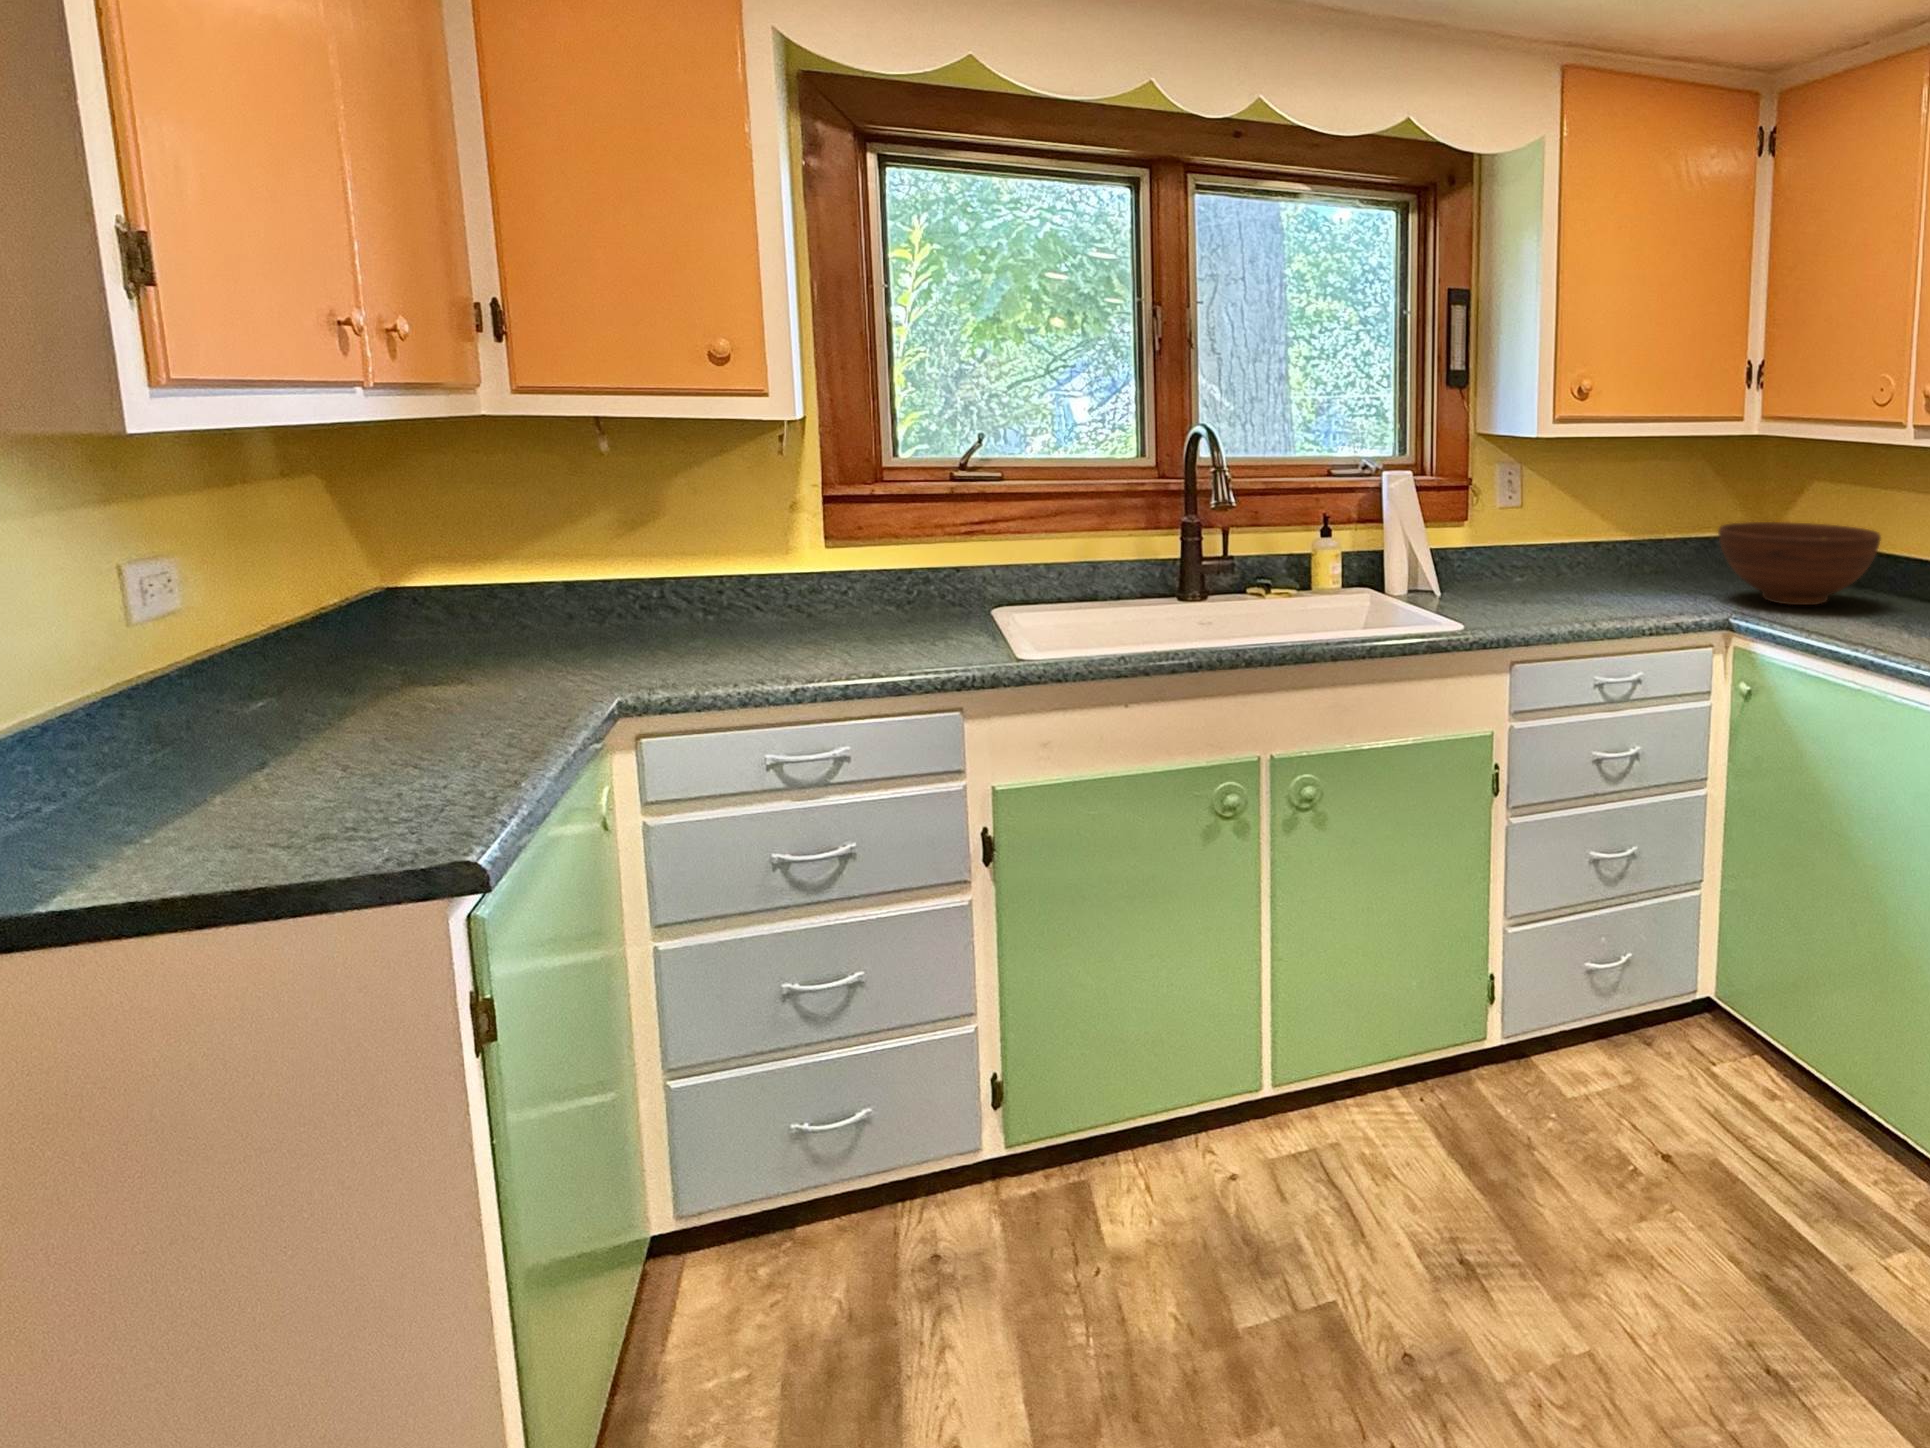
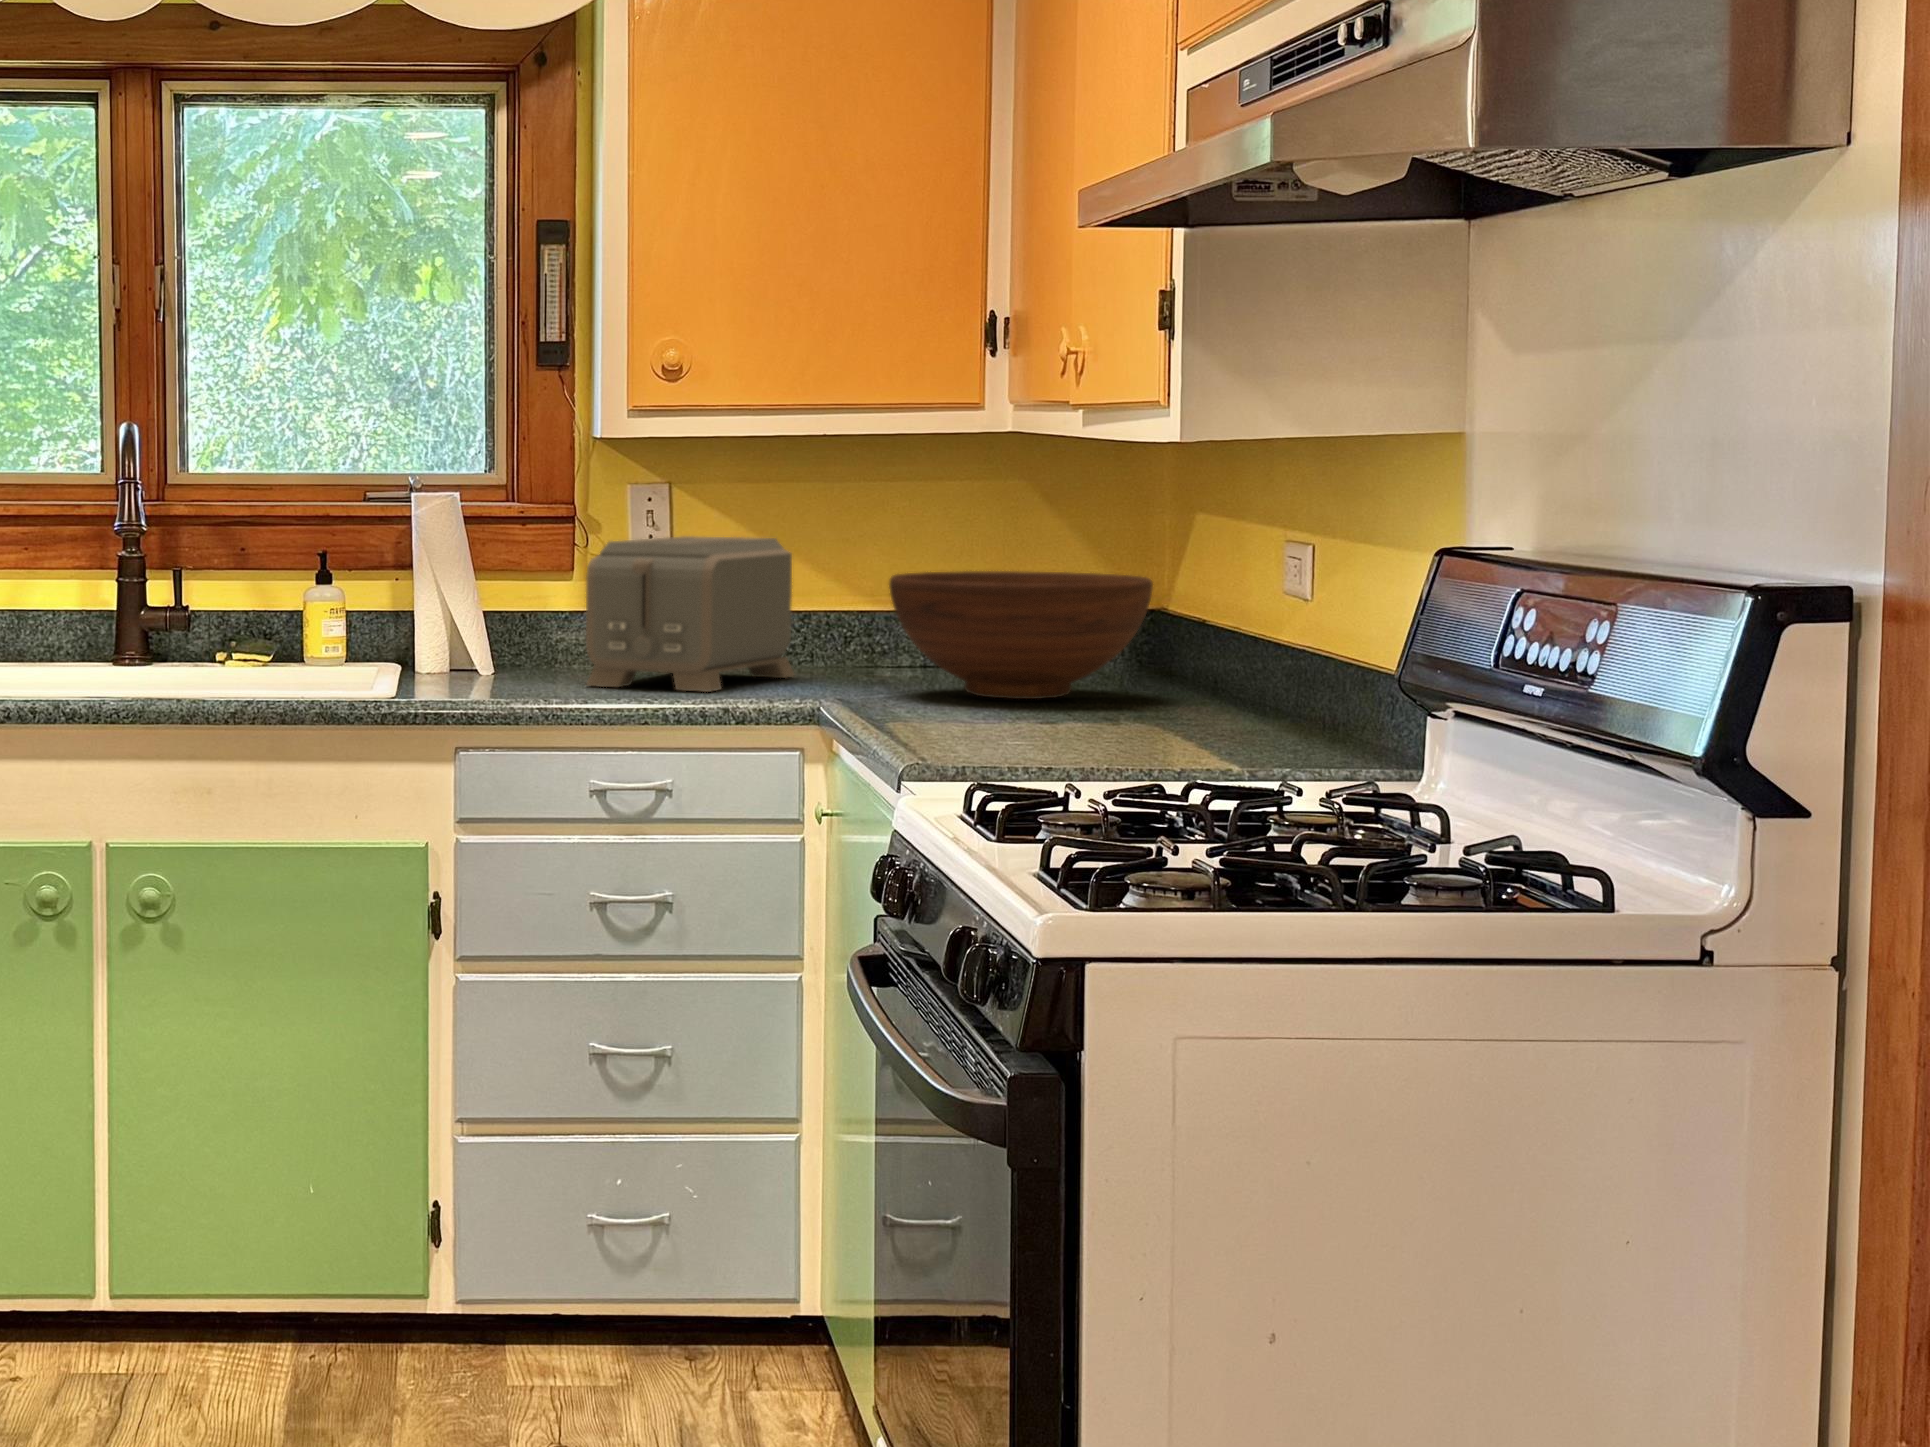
toaster: none [1536,501,1628,608] -> present [586,536,794,692]

